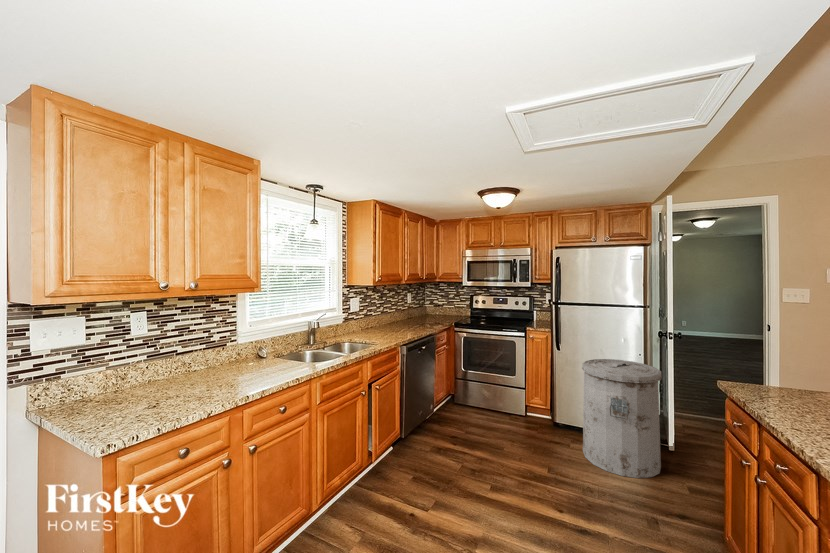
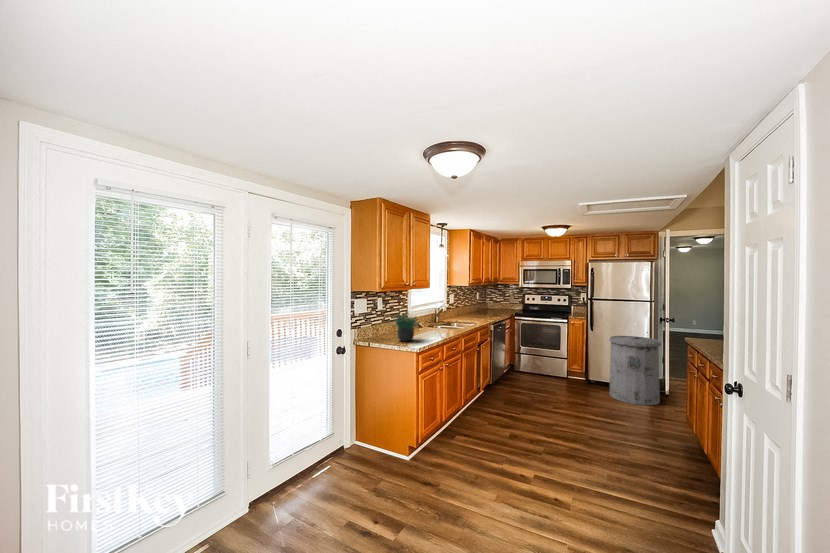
potted plant: none [110,322,206,404] -> present [393,314,418,341]

